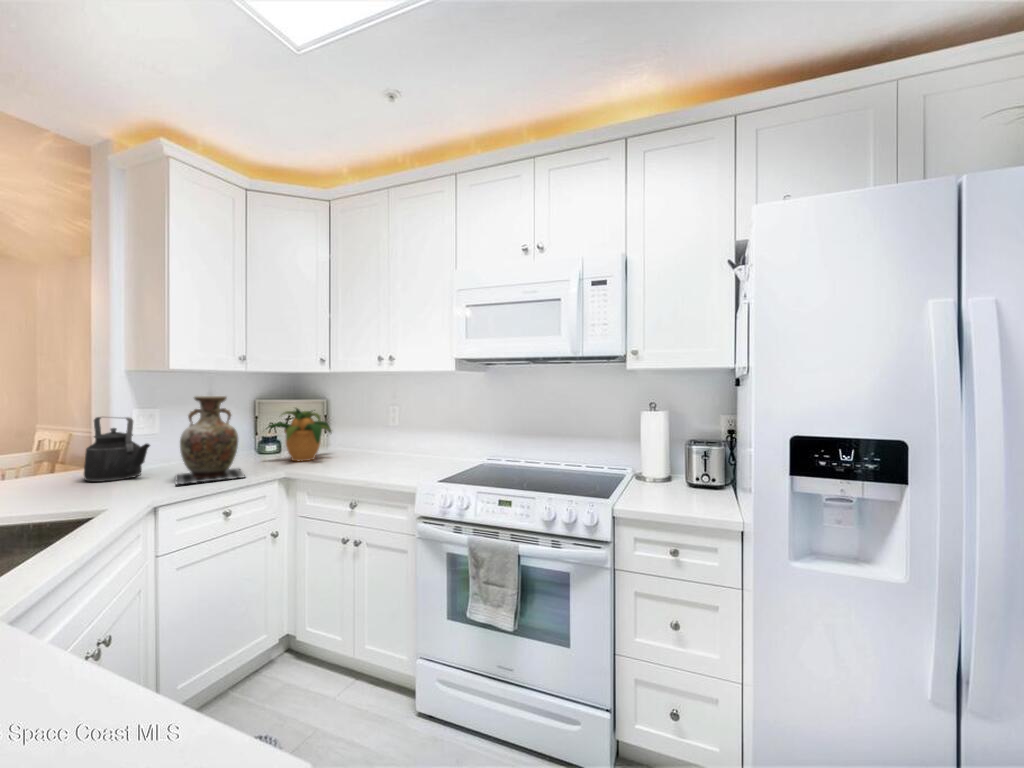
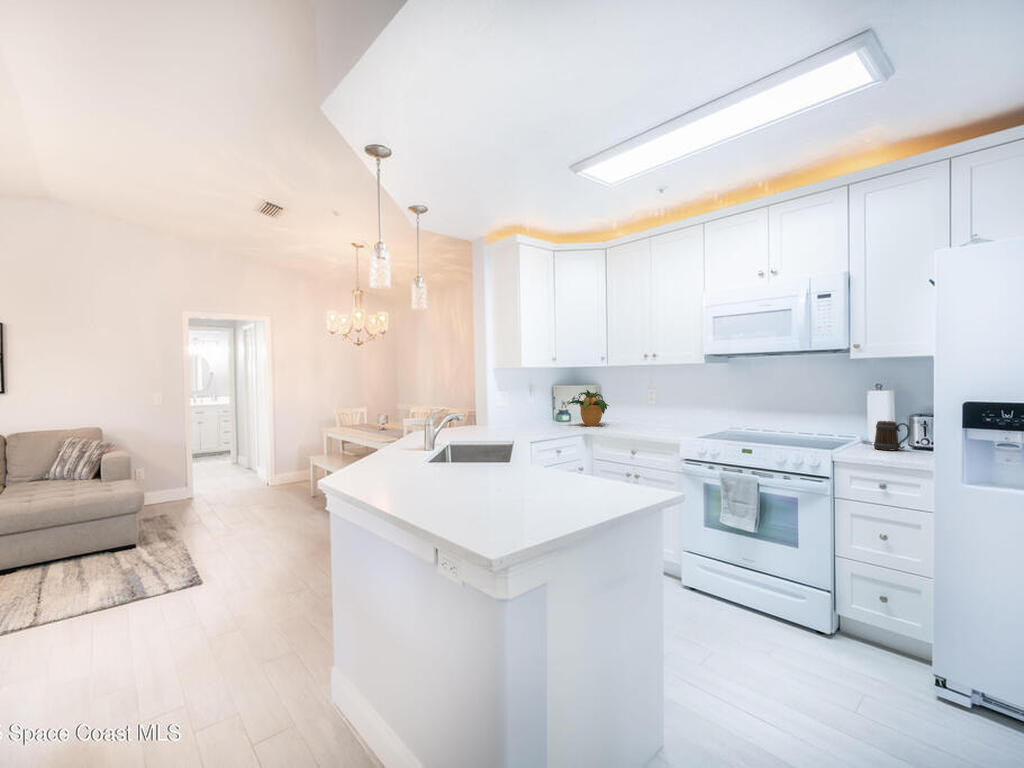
vase: present [176,396,245,485] -> none [526,382,568,433]
kettle: present [84,417,150,482] -> none [482,394,515,430]
mug: none [655,452,696,492] -> present [874,421,910,450]

